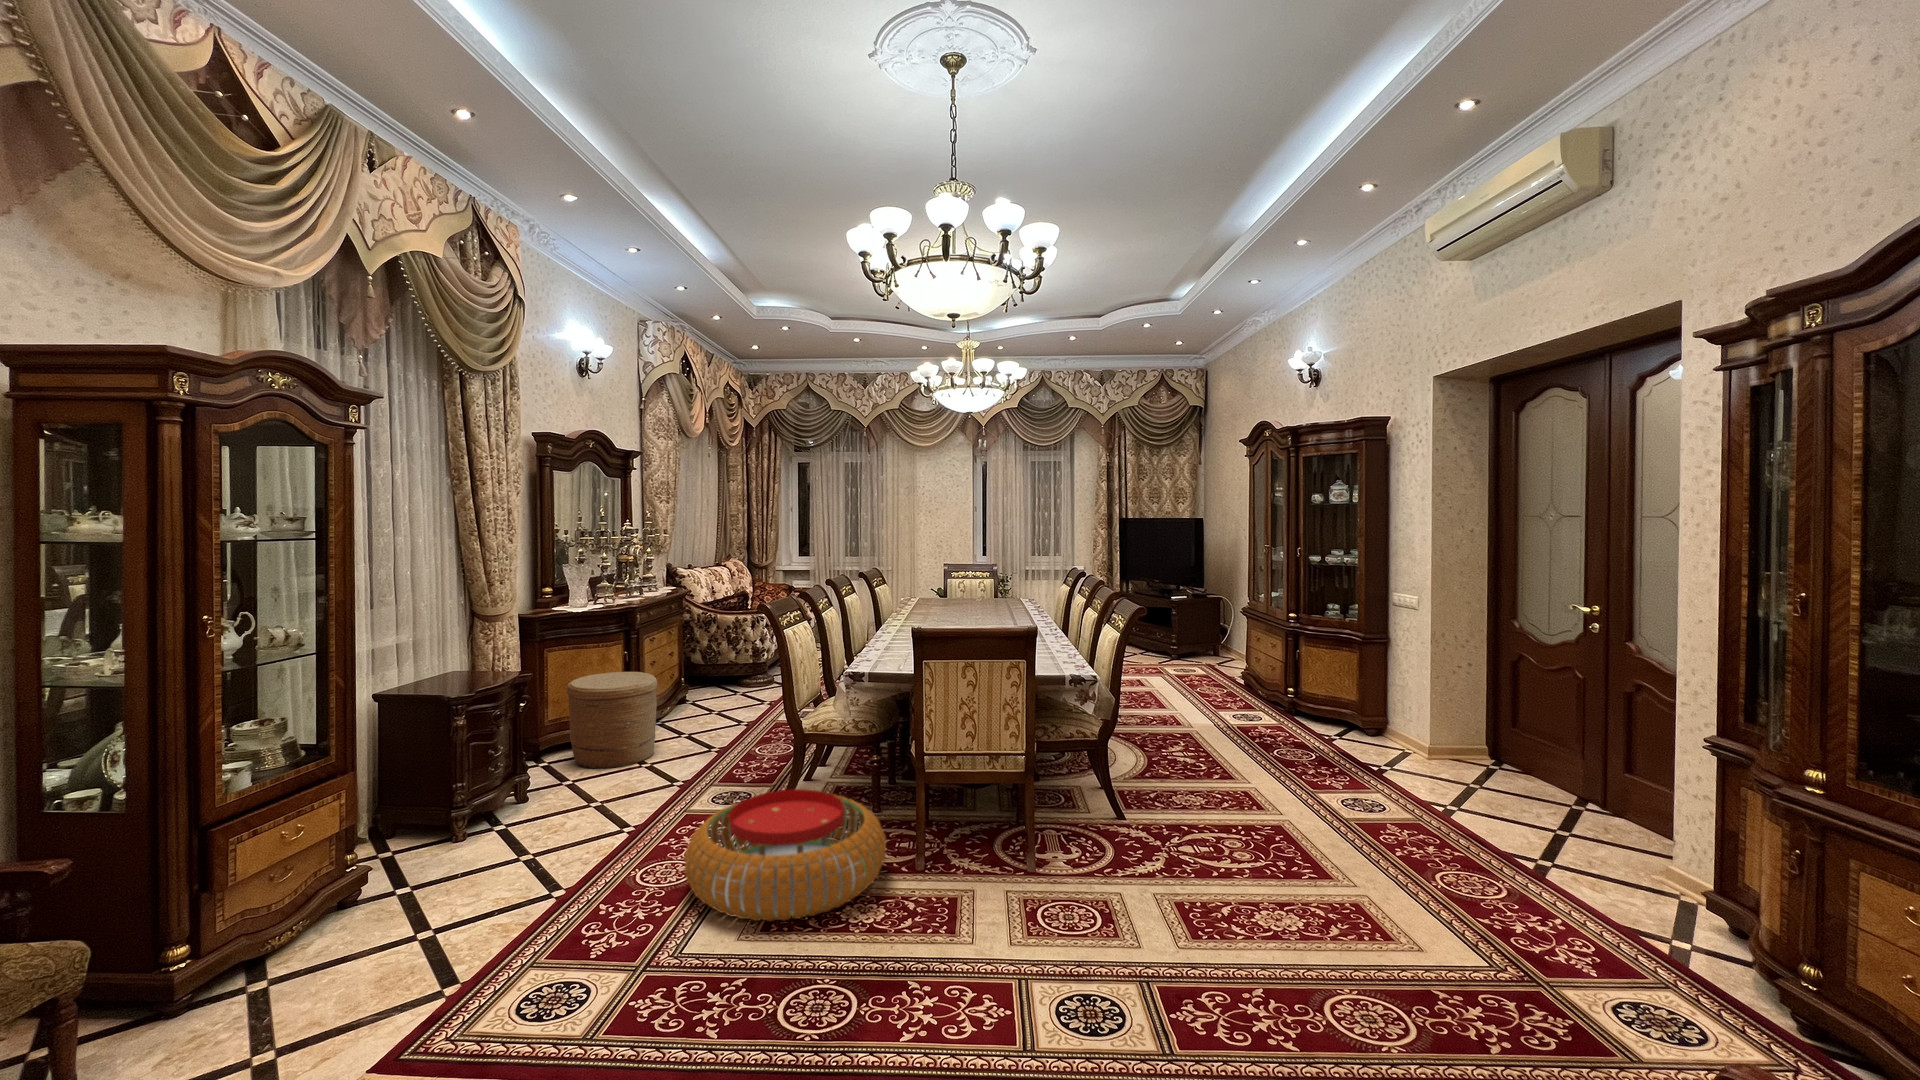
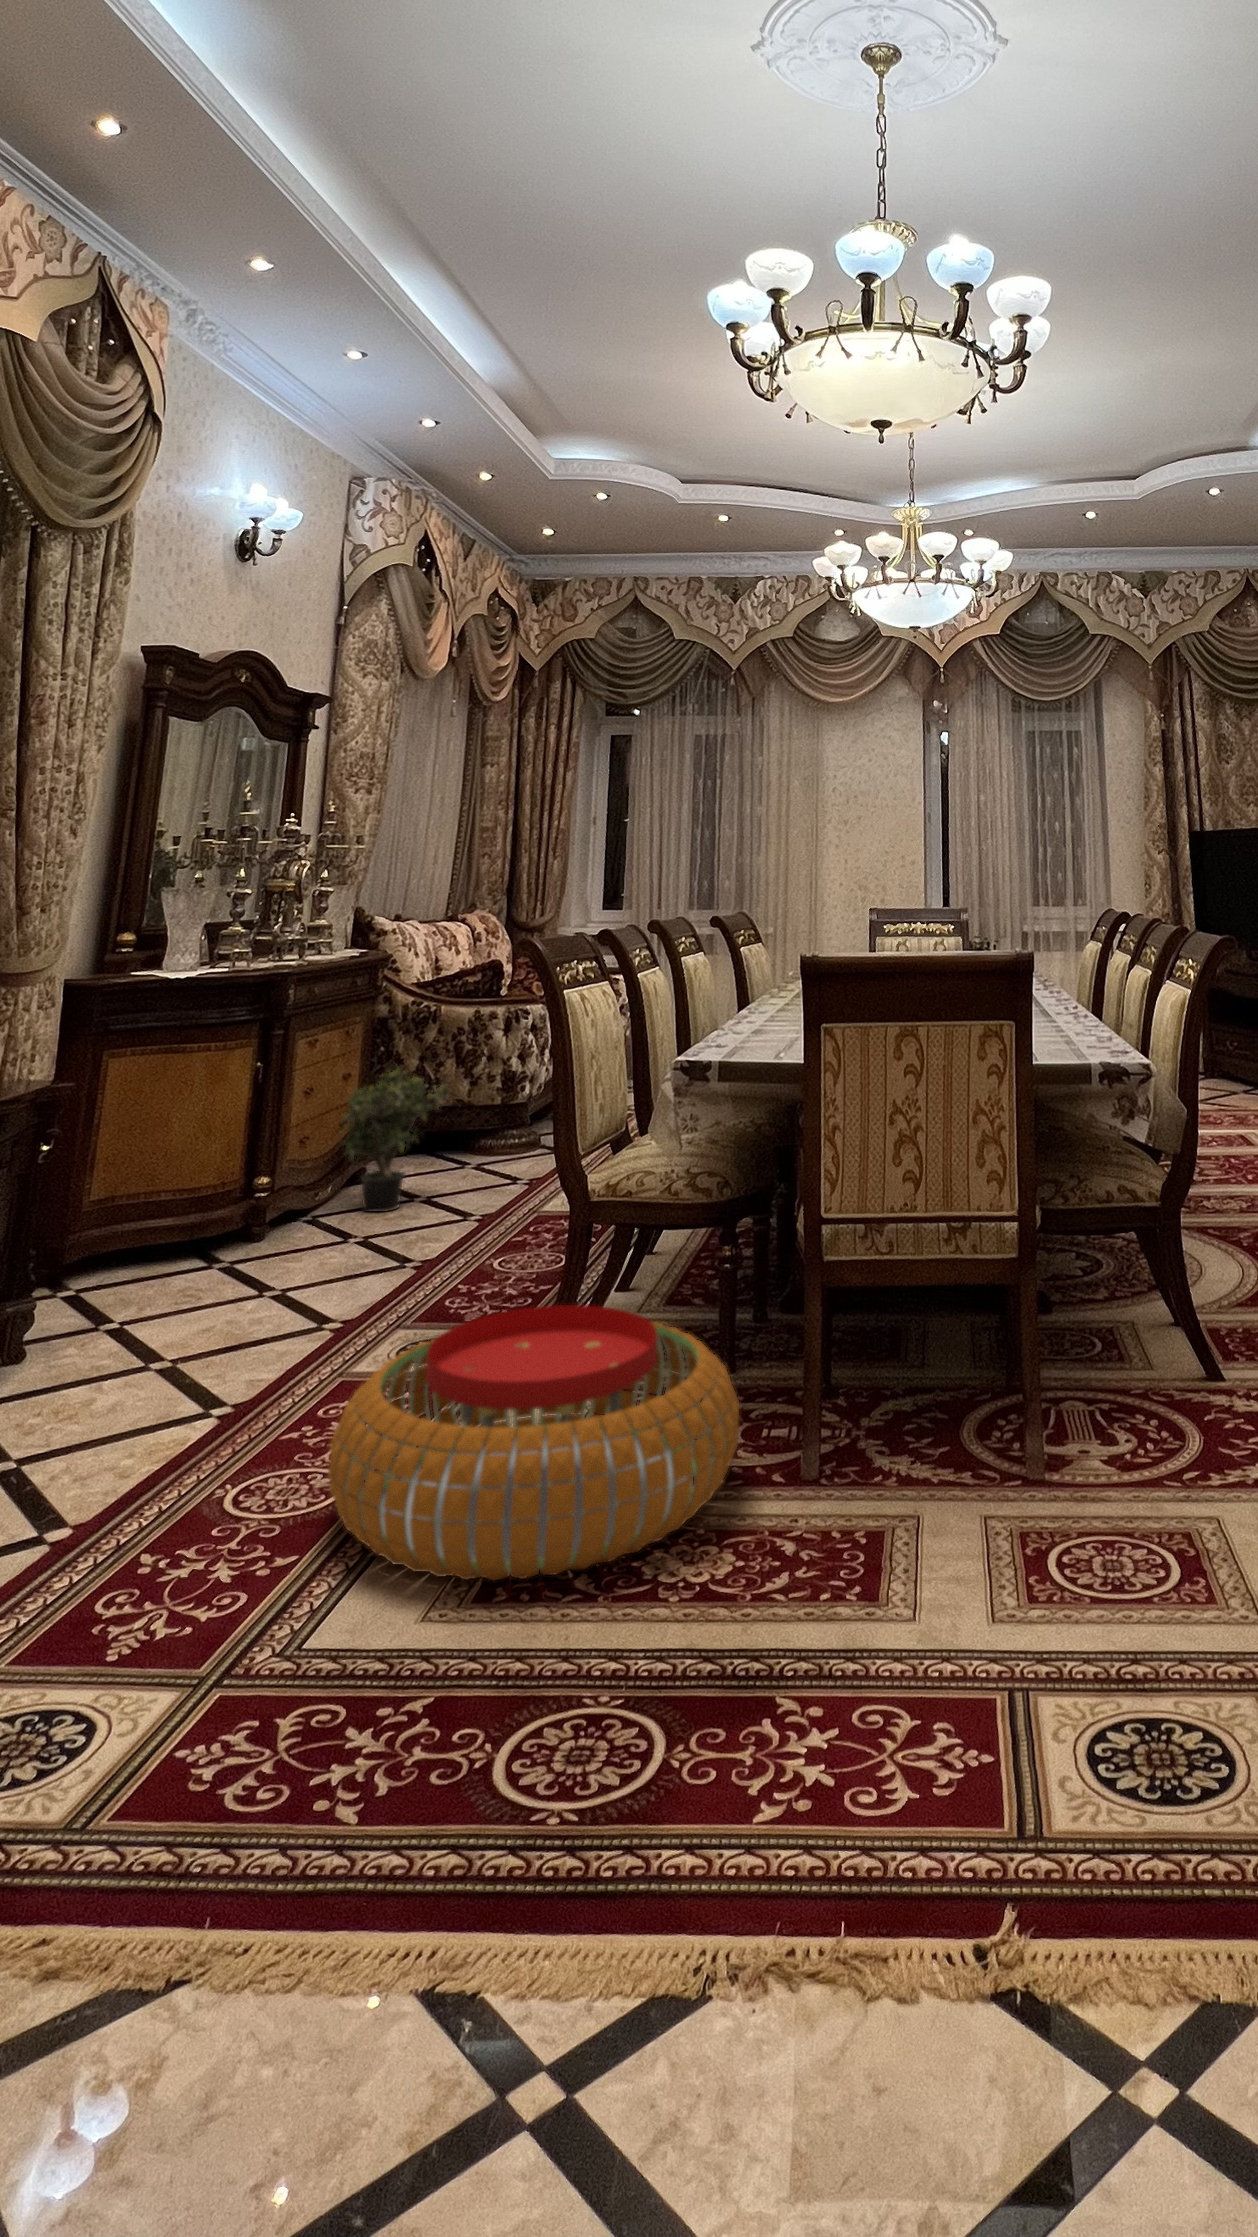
potted plant: none [671,649,727,719] -> present [338,1069,450,1212]
woven basket: present [567,672,658,769] -> none [132,1103,312,1303]

